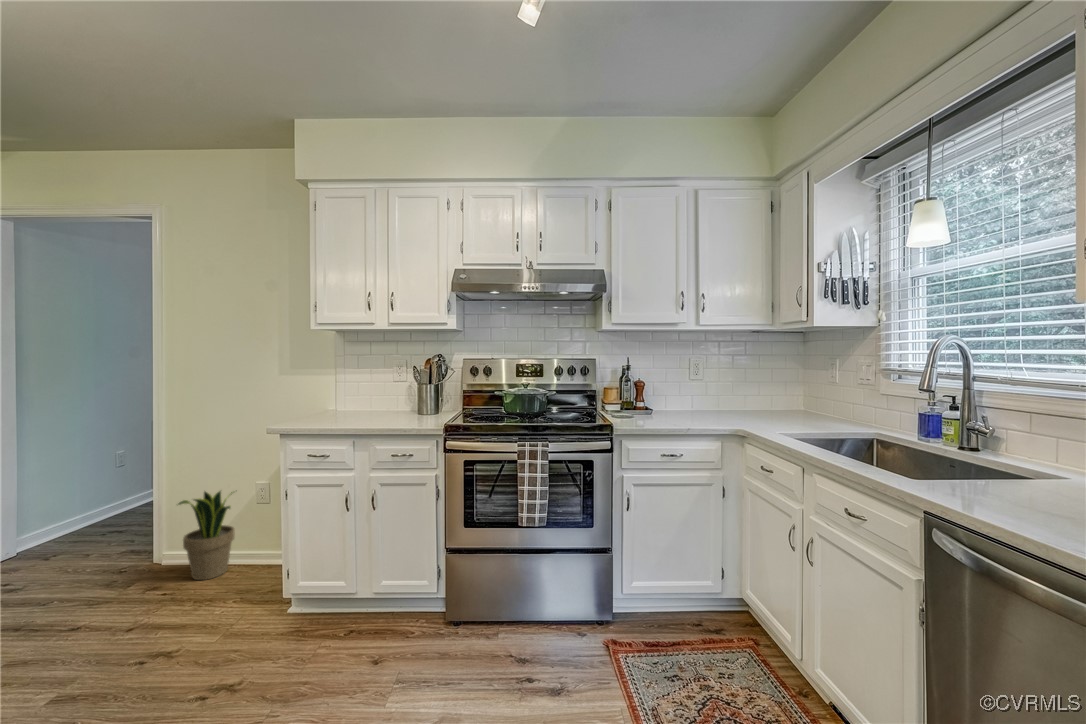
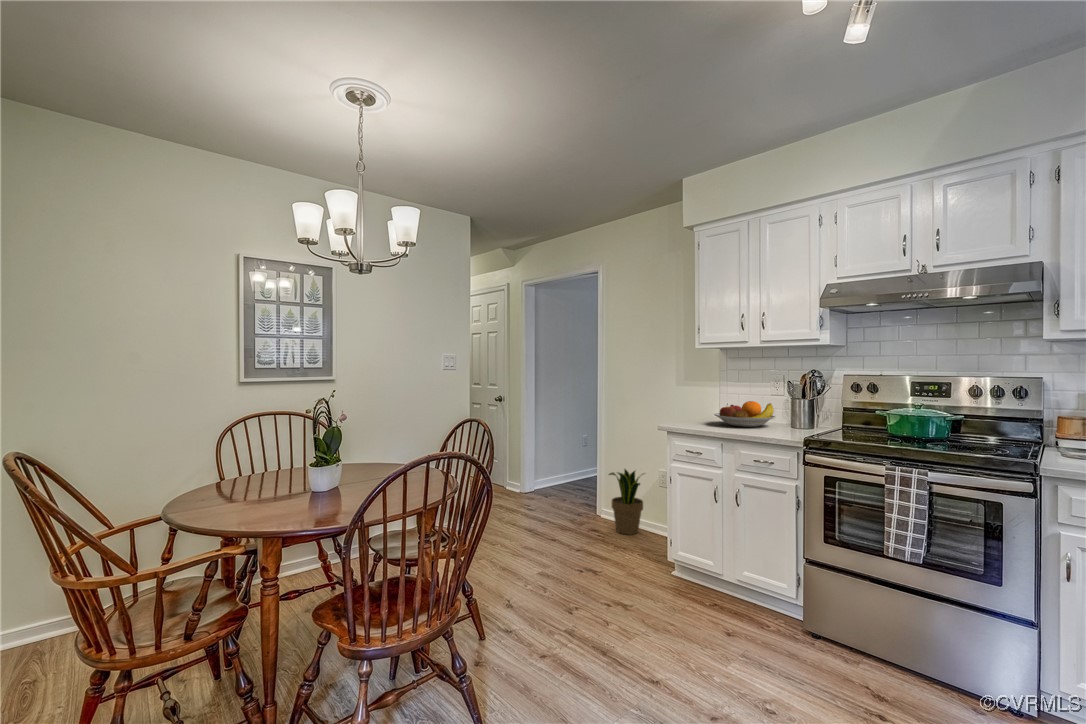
fruit bowl: none [338,390,406,419] -> present [714,401,776,427]

